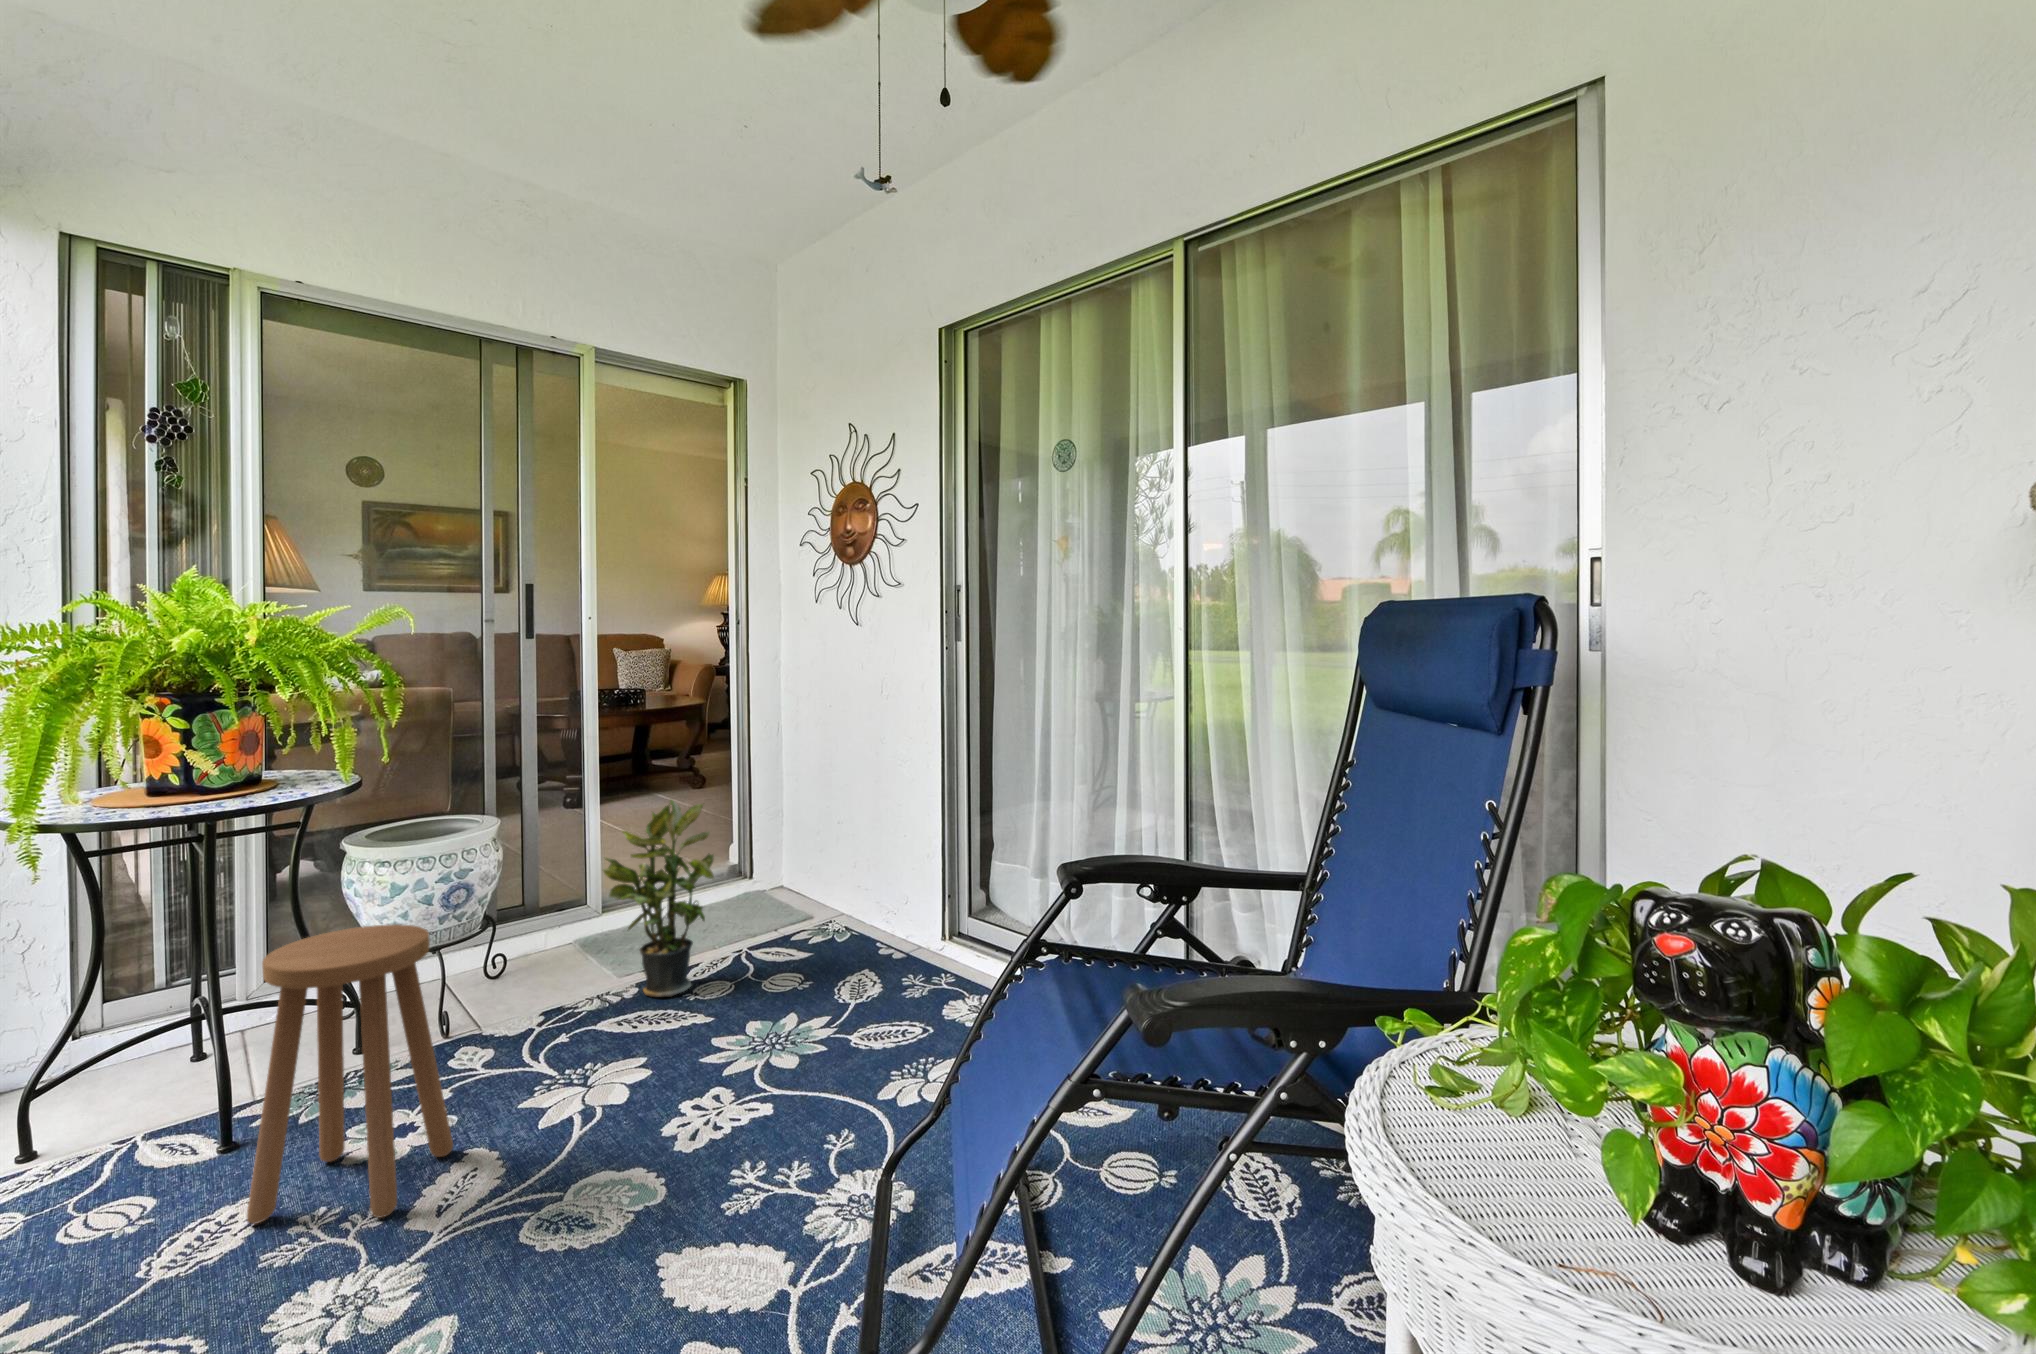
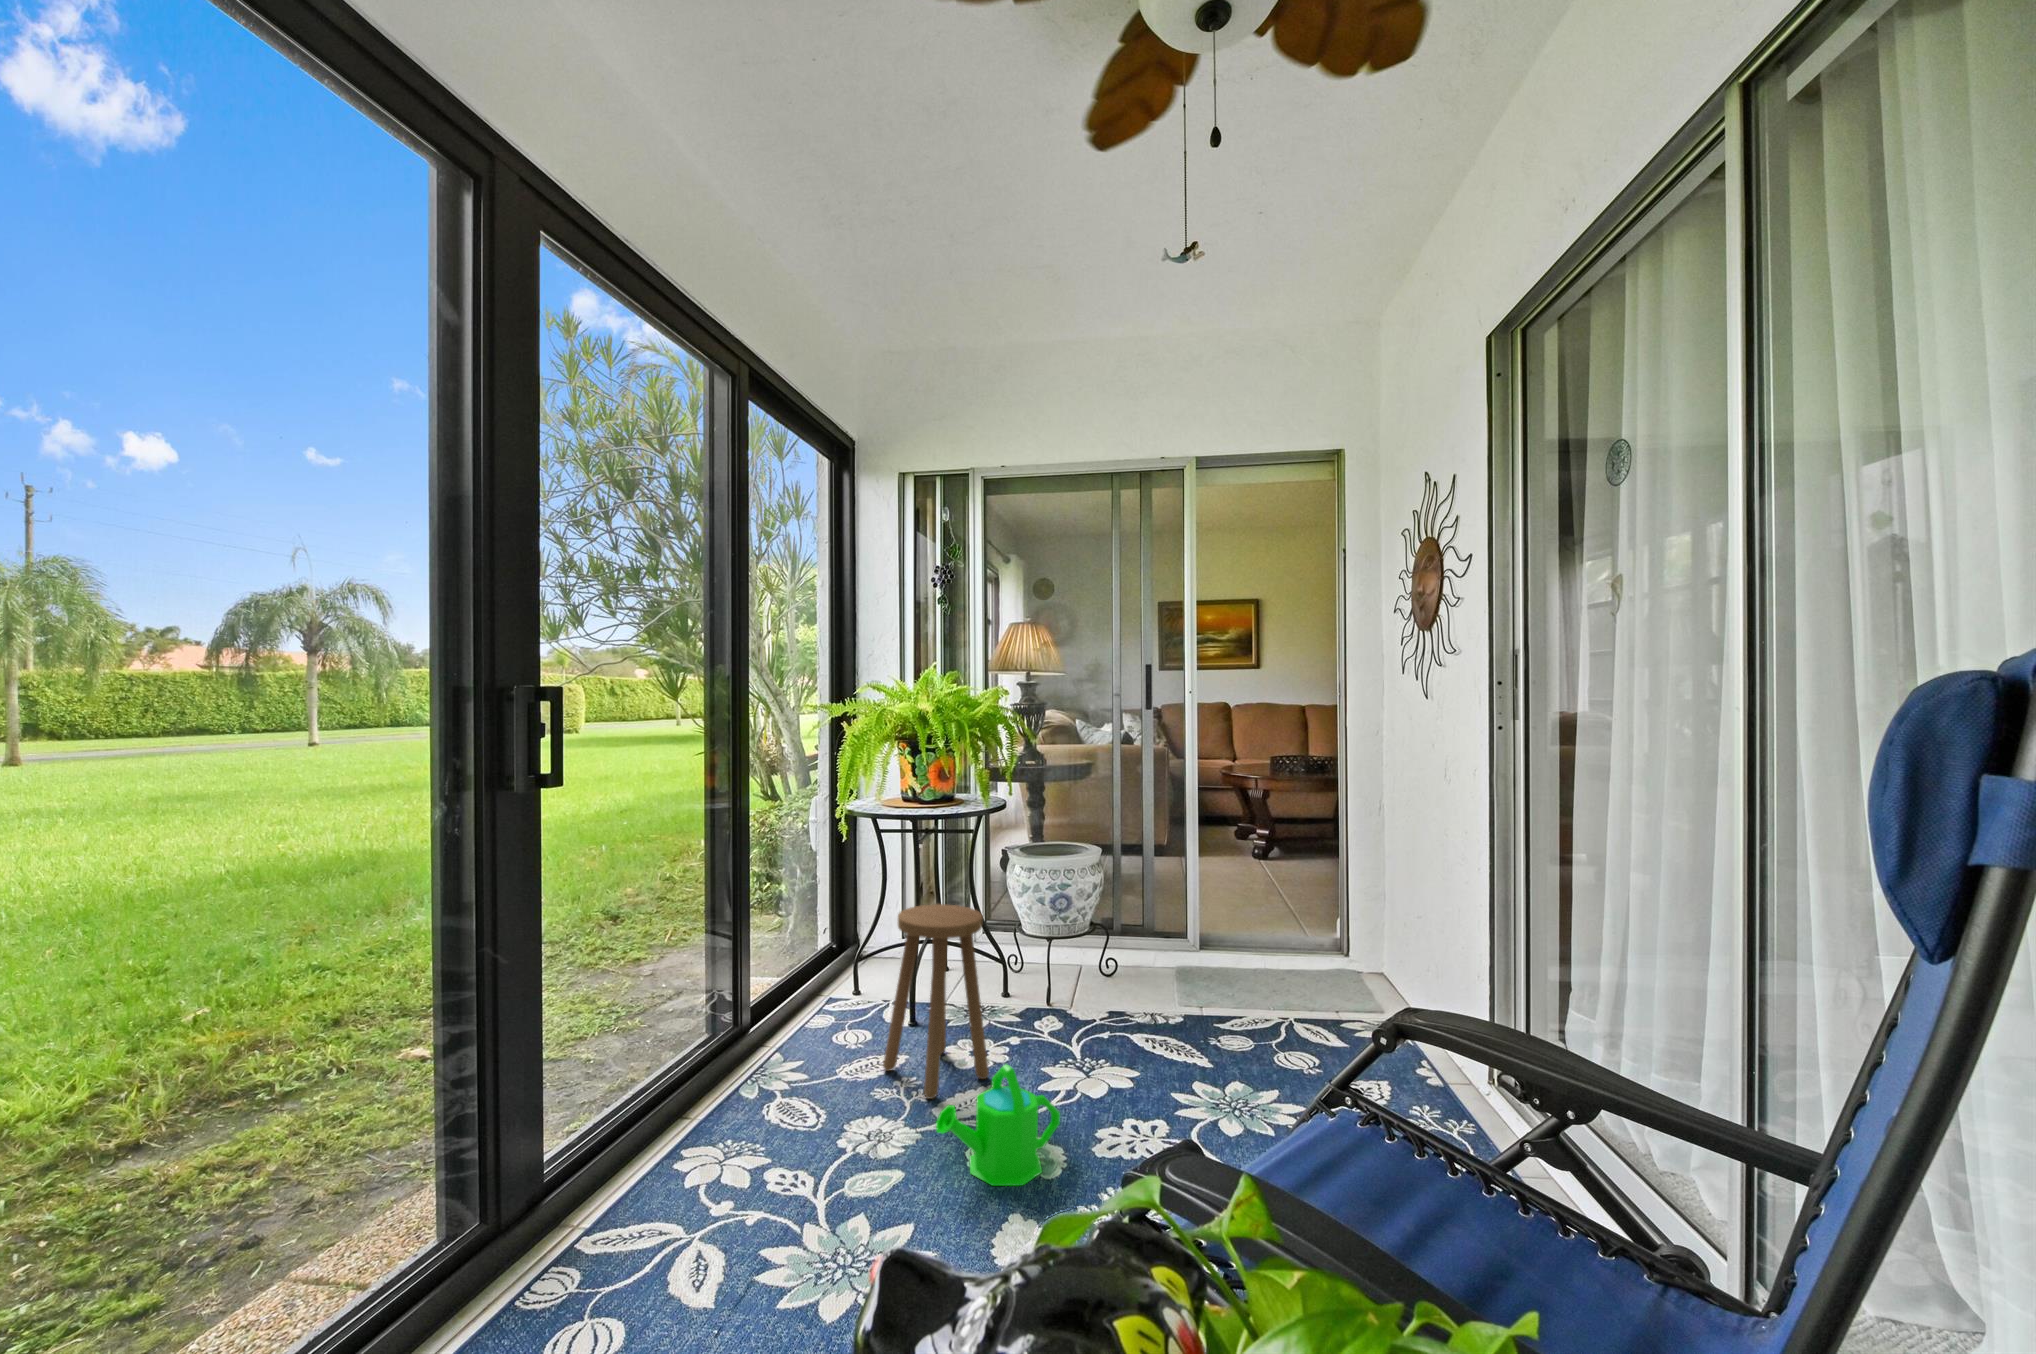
potted plant: present [602,800,714,997] -> none [1155,862,1249,1035]
watering can: none [501,1094,642,1256] -> present [936,1065,1060,1186]

